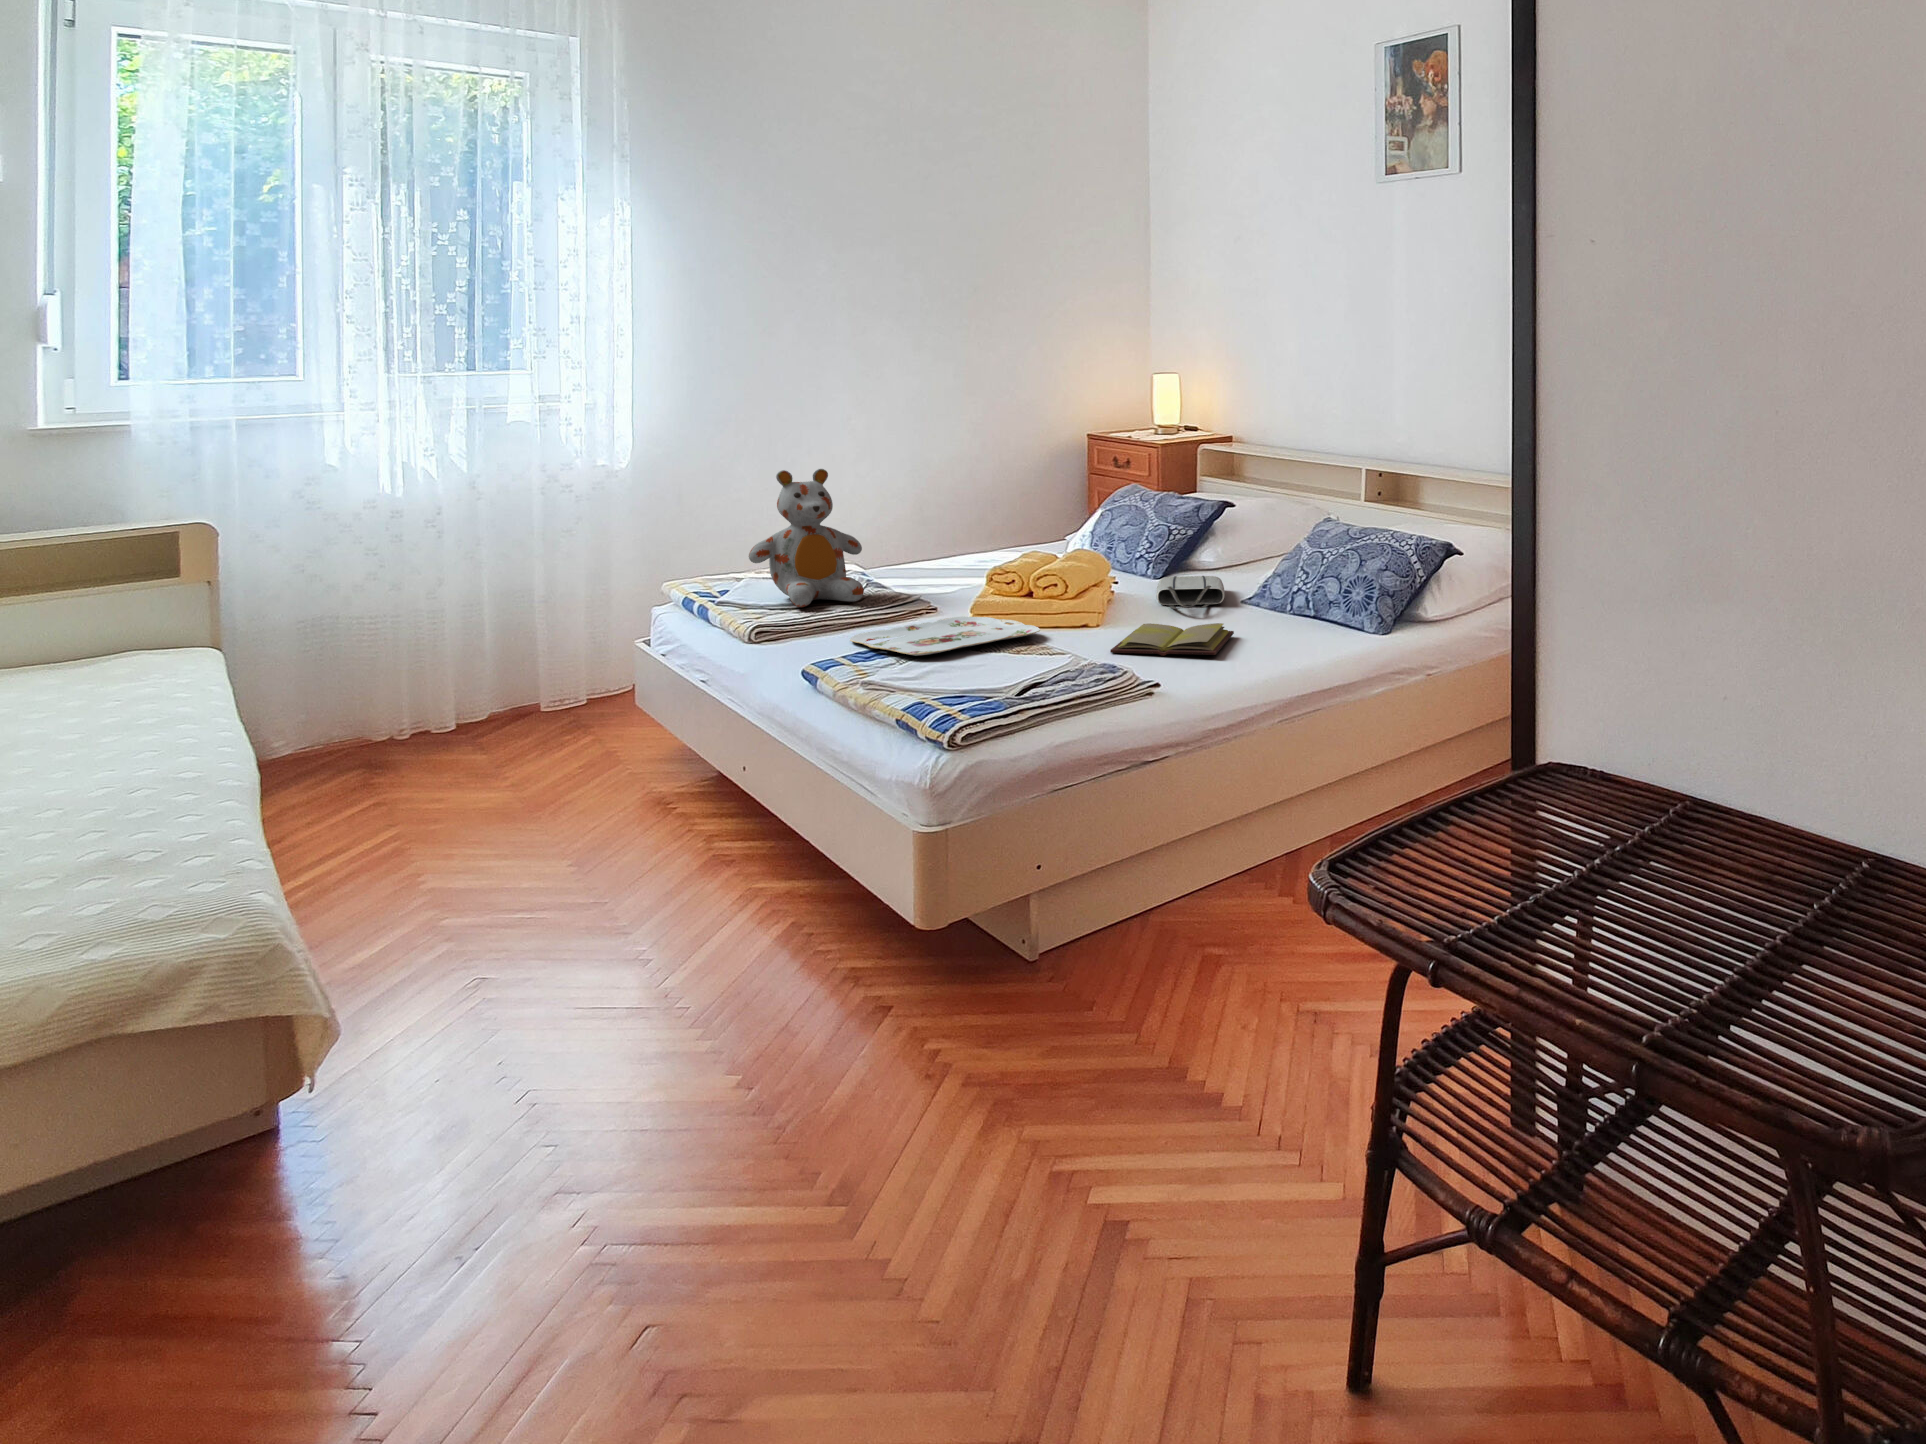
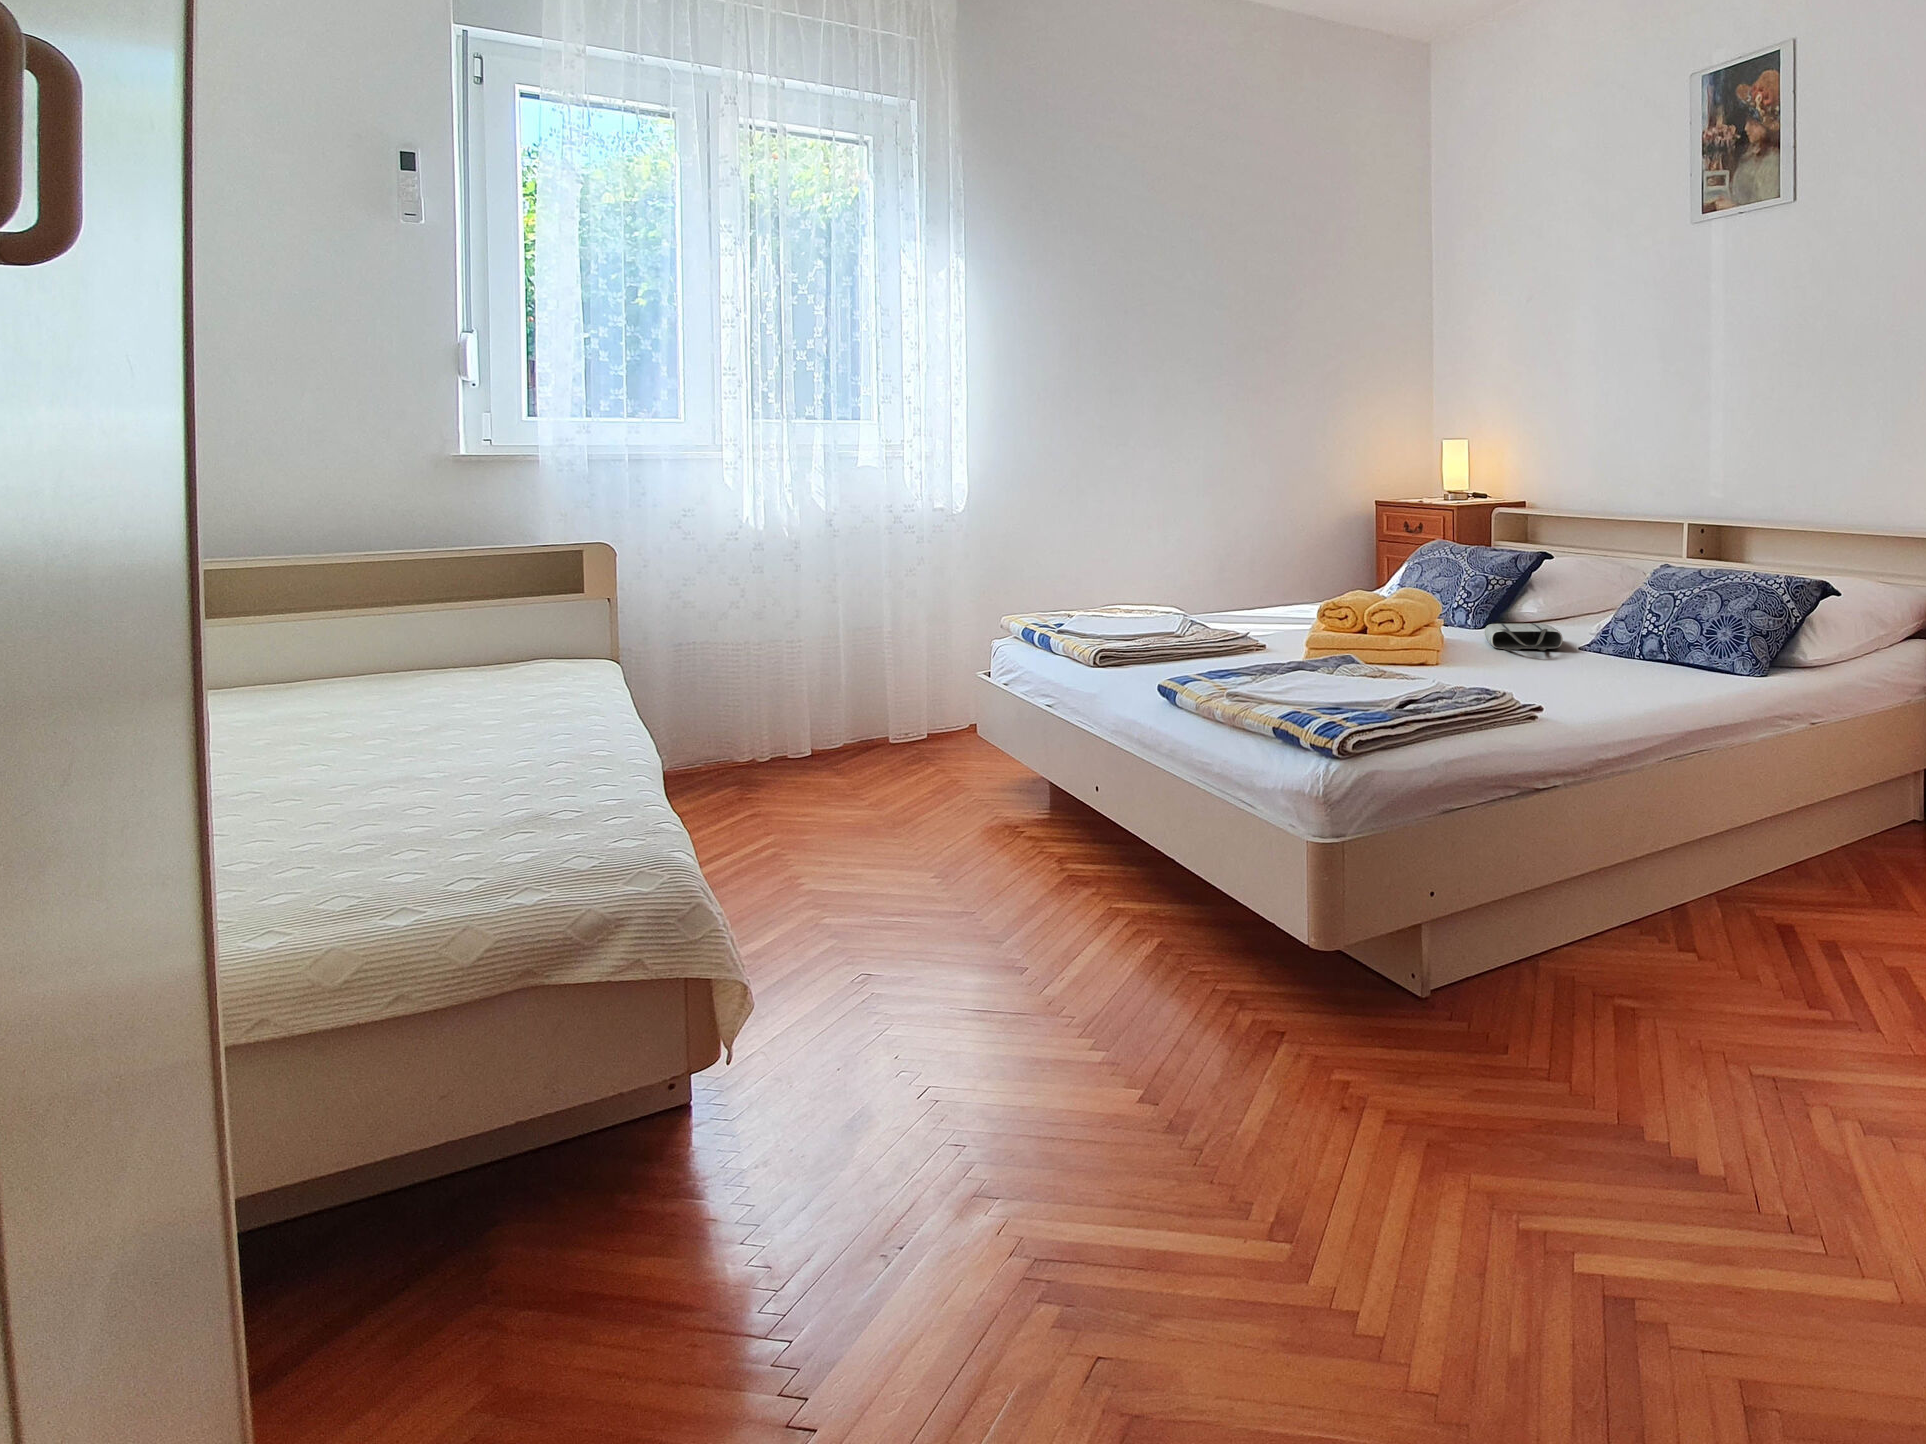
stuffed bear: present [749,469,864,607] -> none [1083,502,1193,640]
serving tray: present [850,617,1040,656] -> none [1199,650,1389,678]
diary: present [1110,623,1234,656] -> none [1470,658,1591,685]

